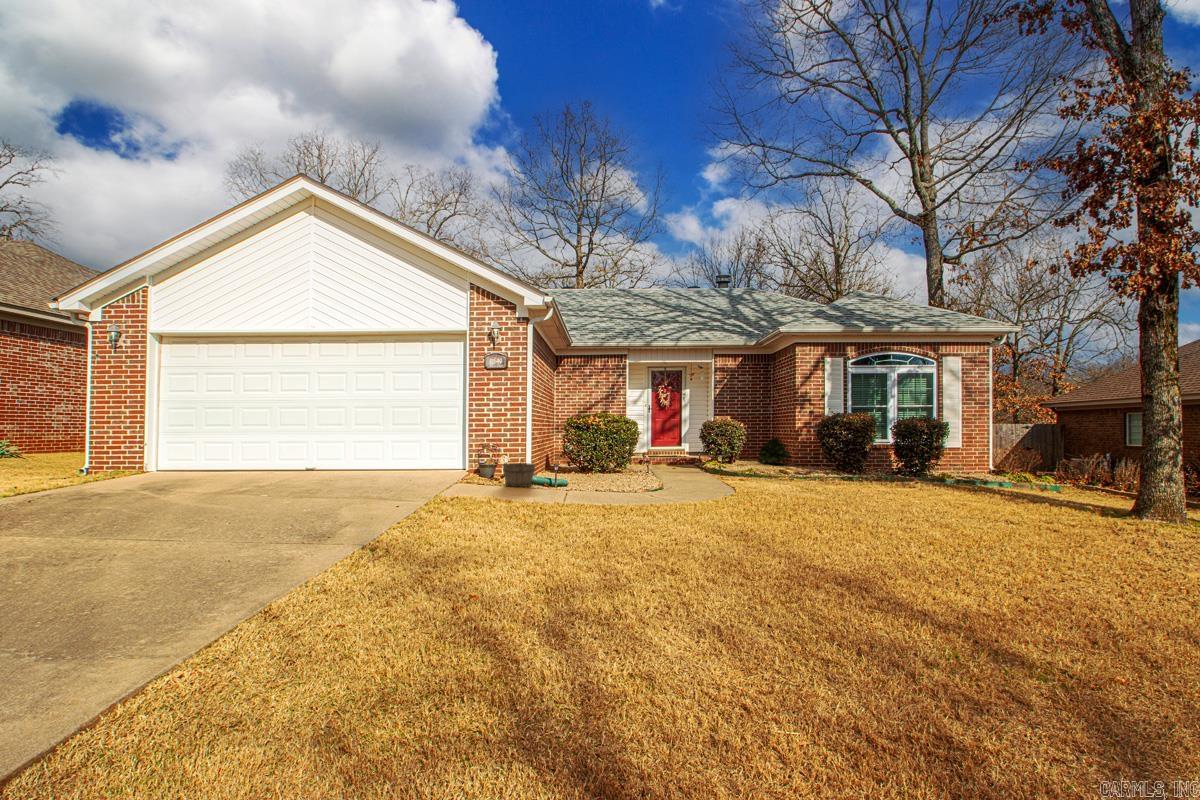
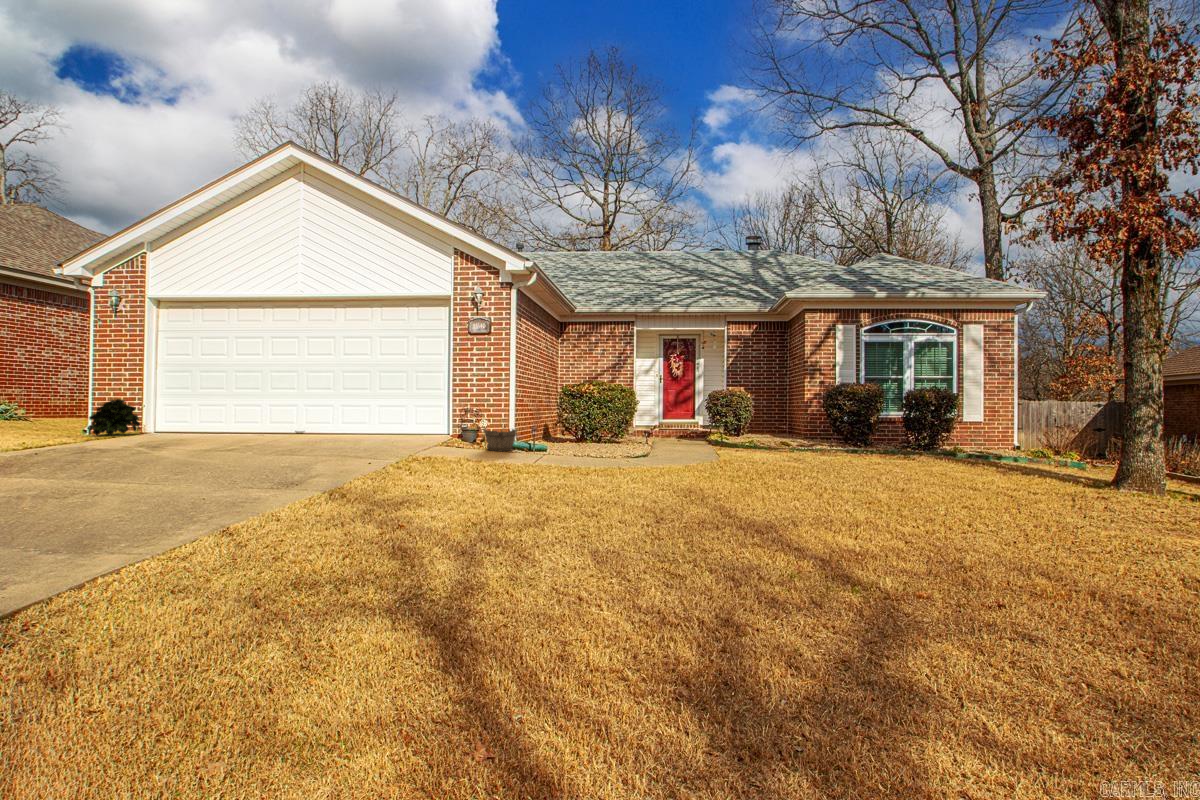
potted plant: present [759,438,792,463] -> present [88,399,140,435]

